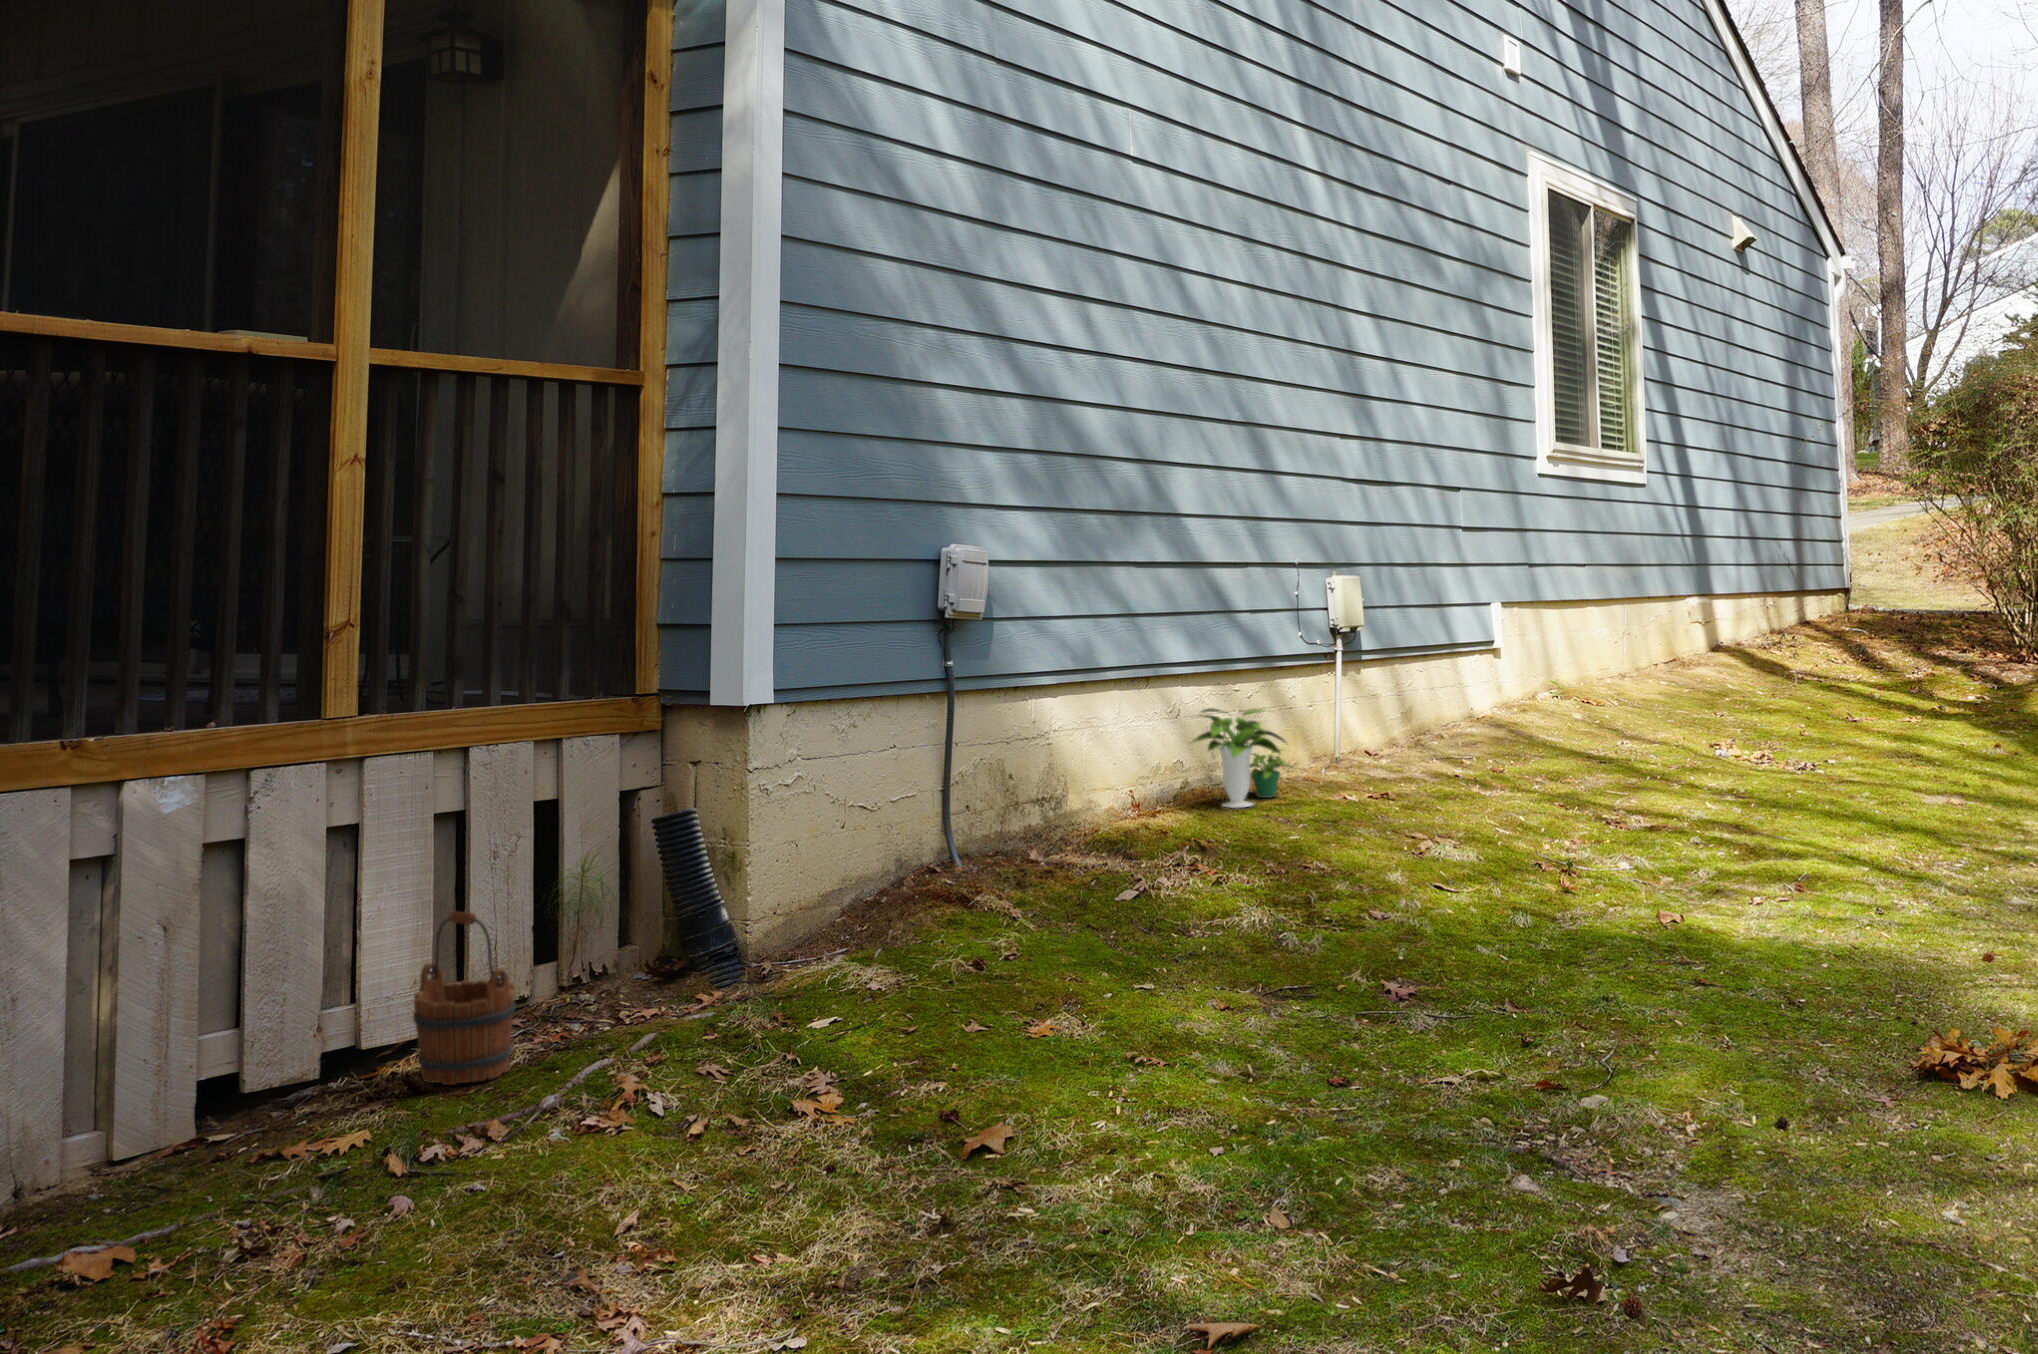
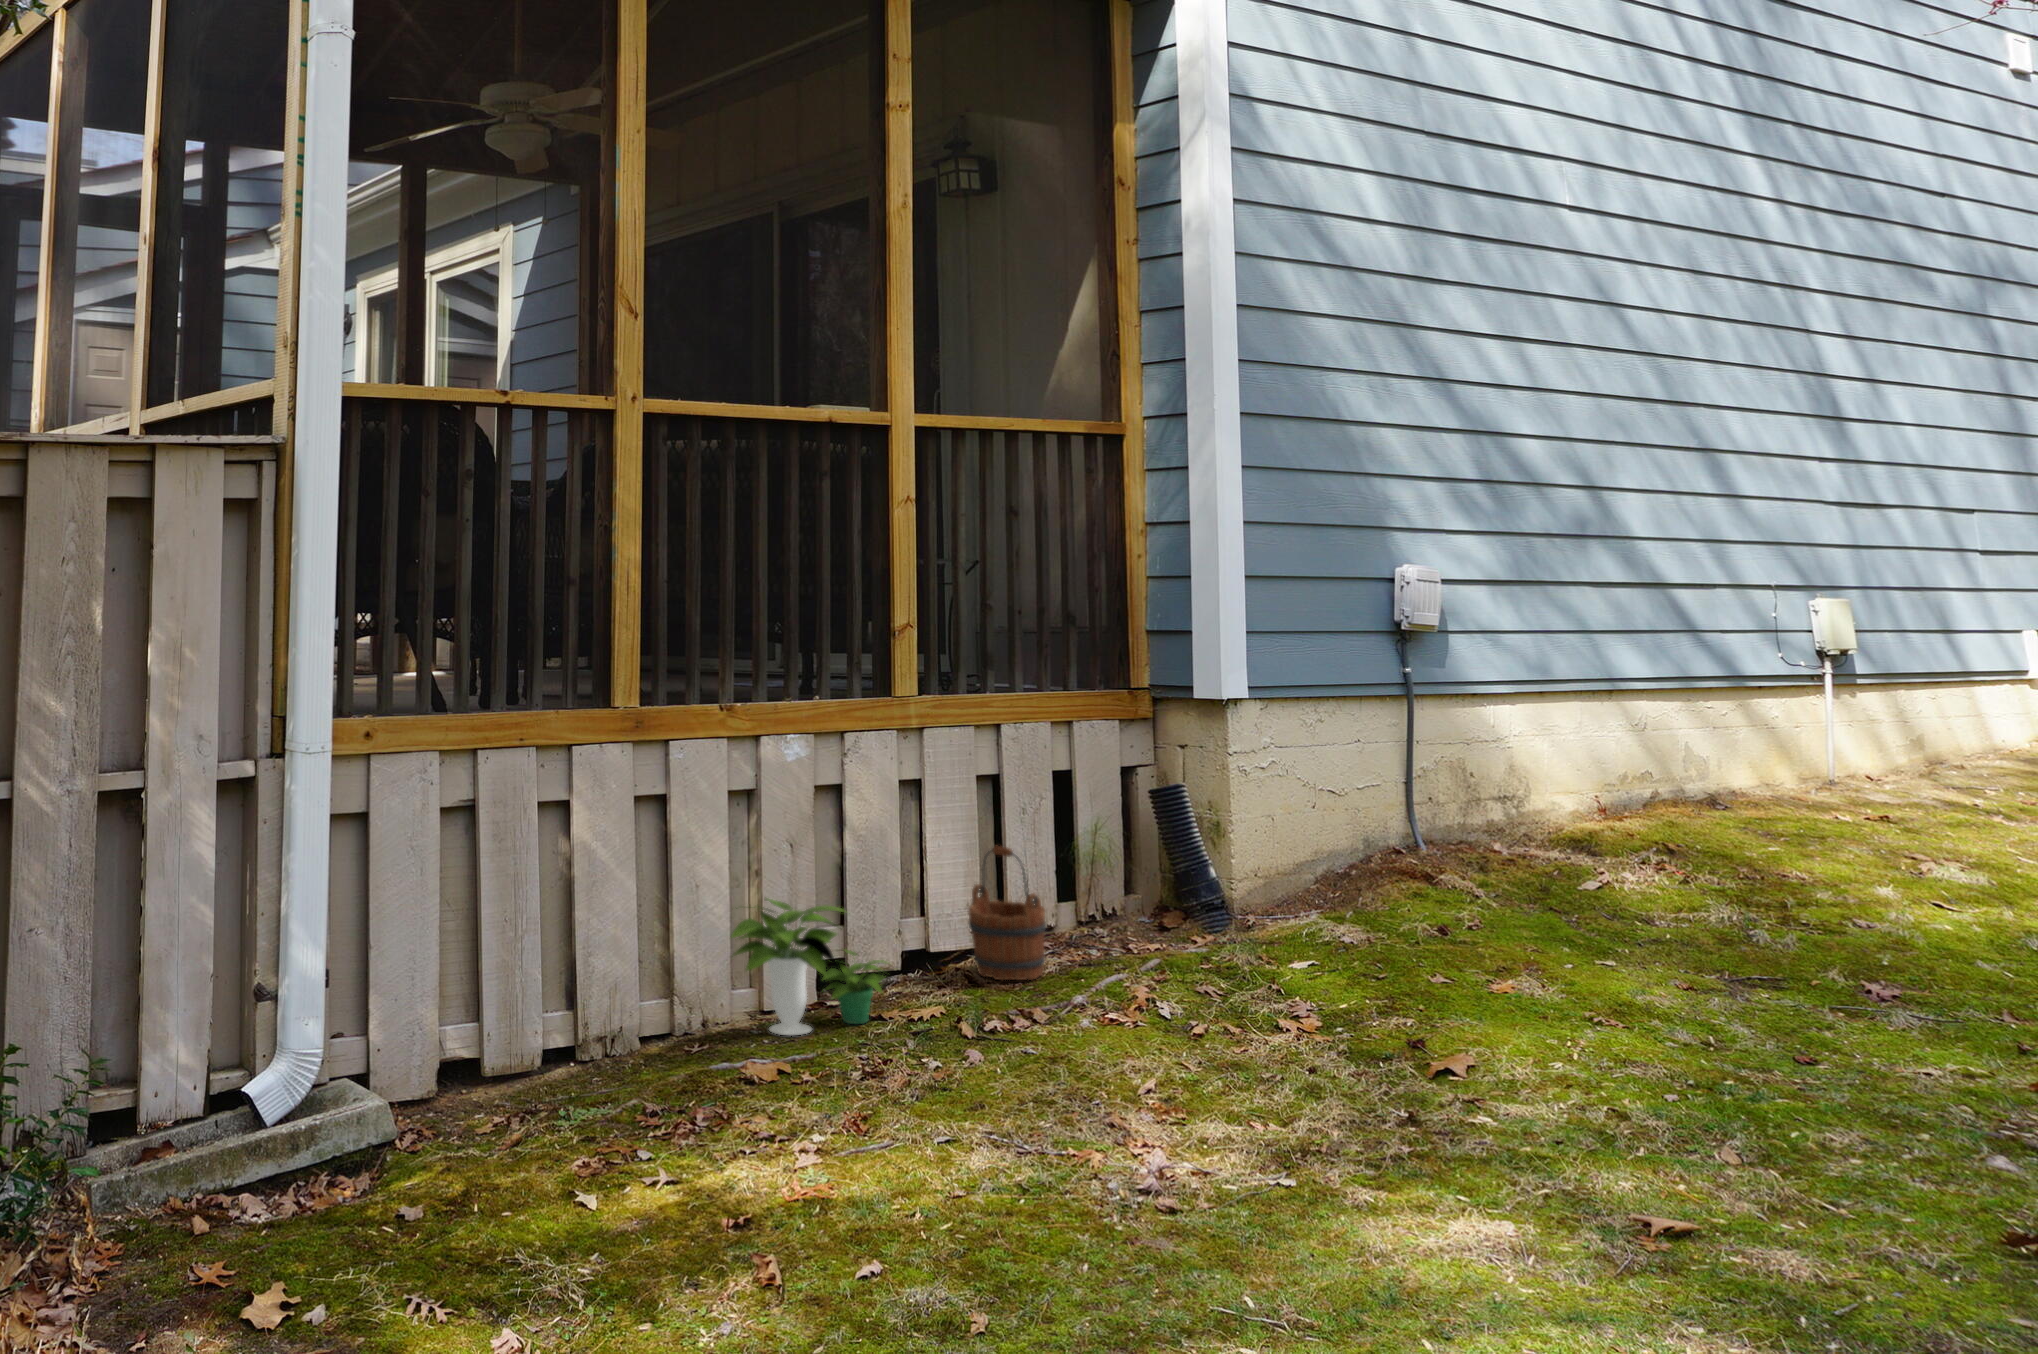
potted plant: present [1192,708,1291,808] -> present [731,897,887,1035]

